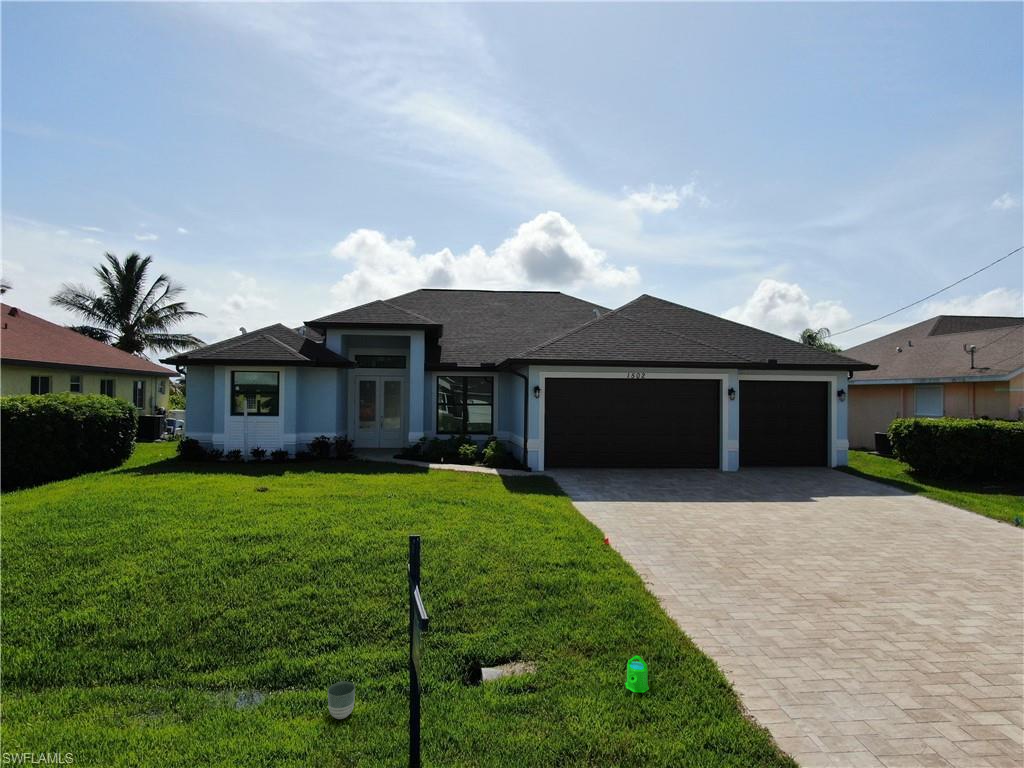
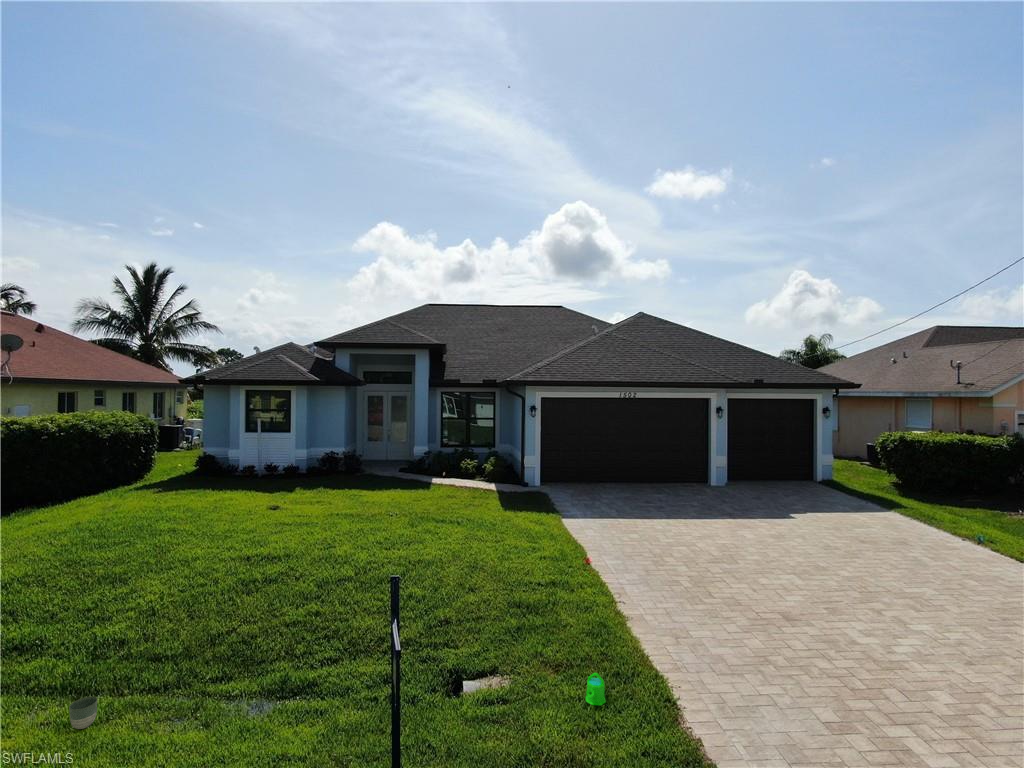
planter: present [328,681,355,719] -> present [69,697,97,729]

